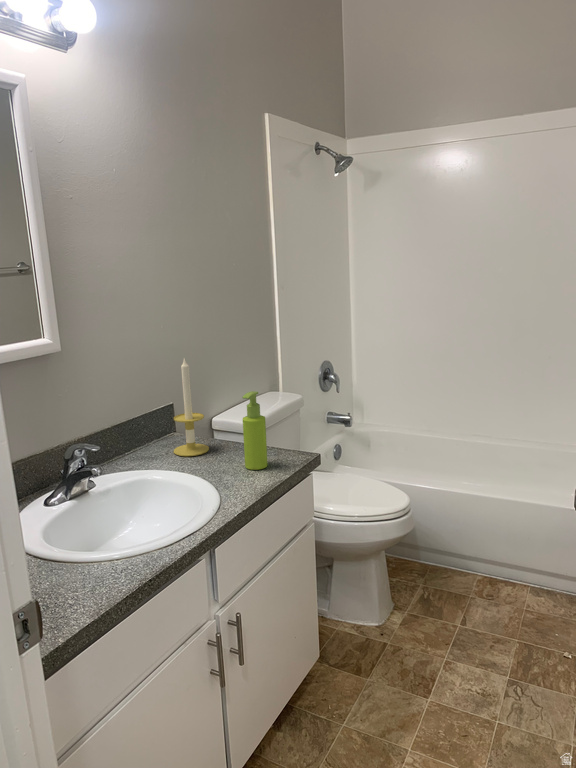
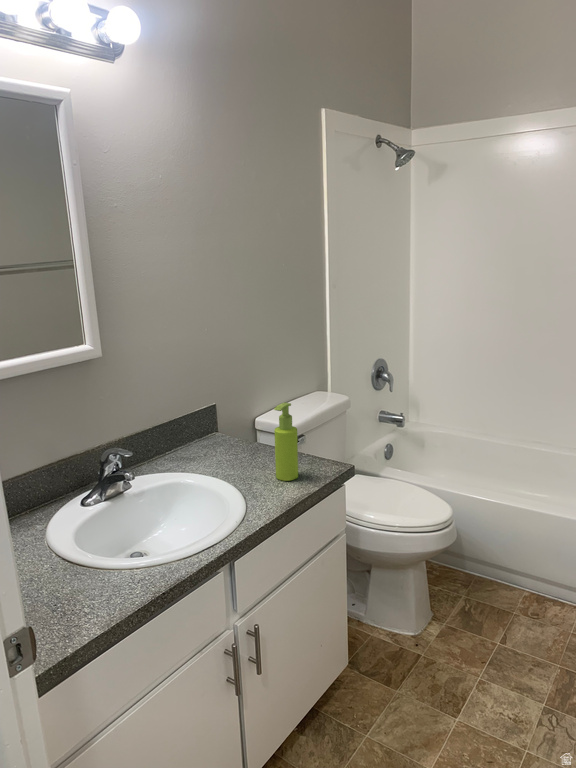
candle: present [174,358,209,456] -> none [209,363,244,461]

